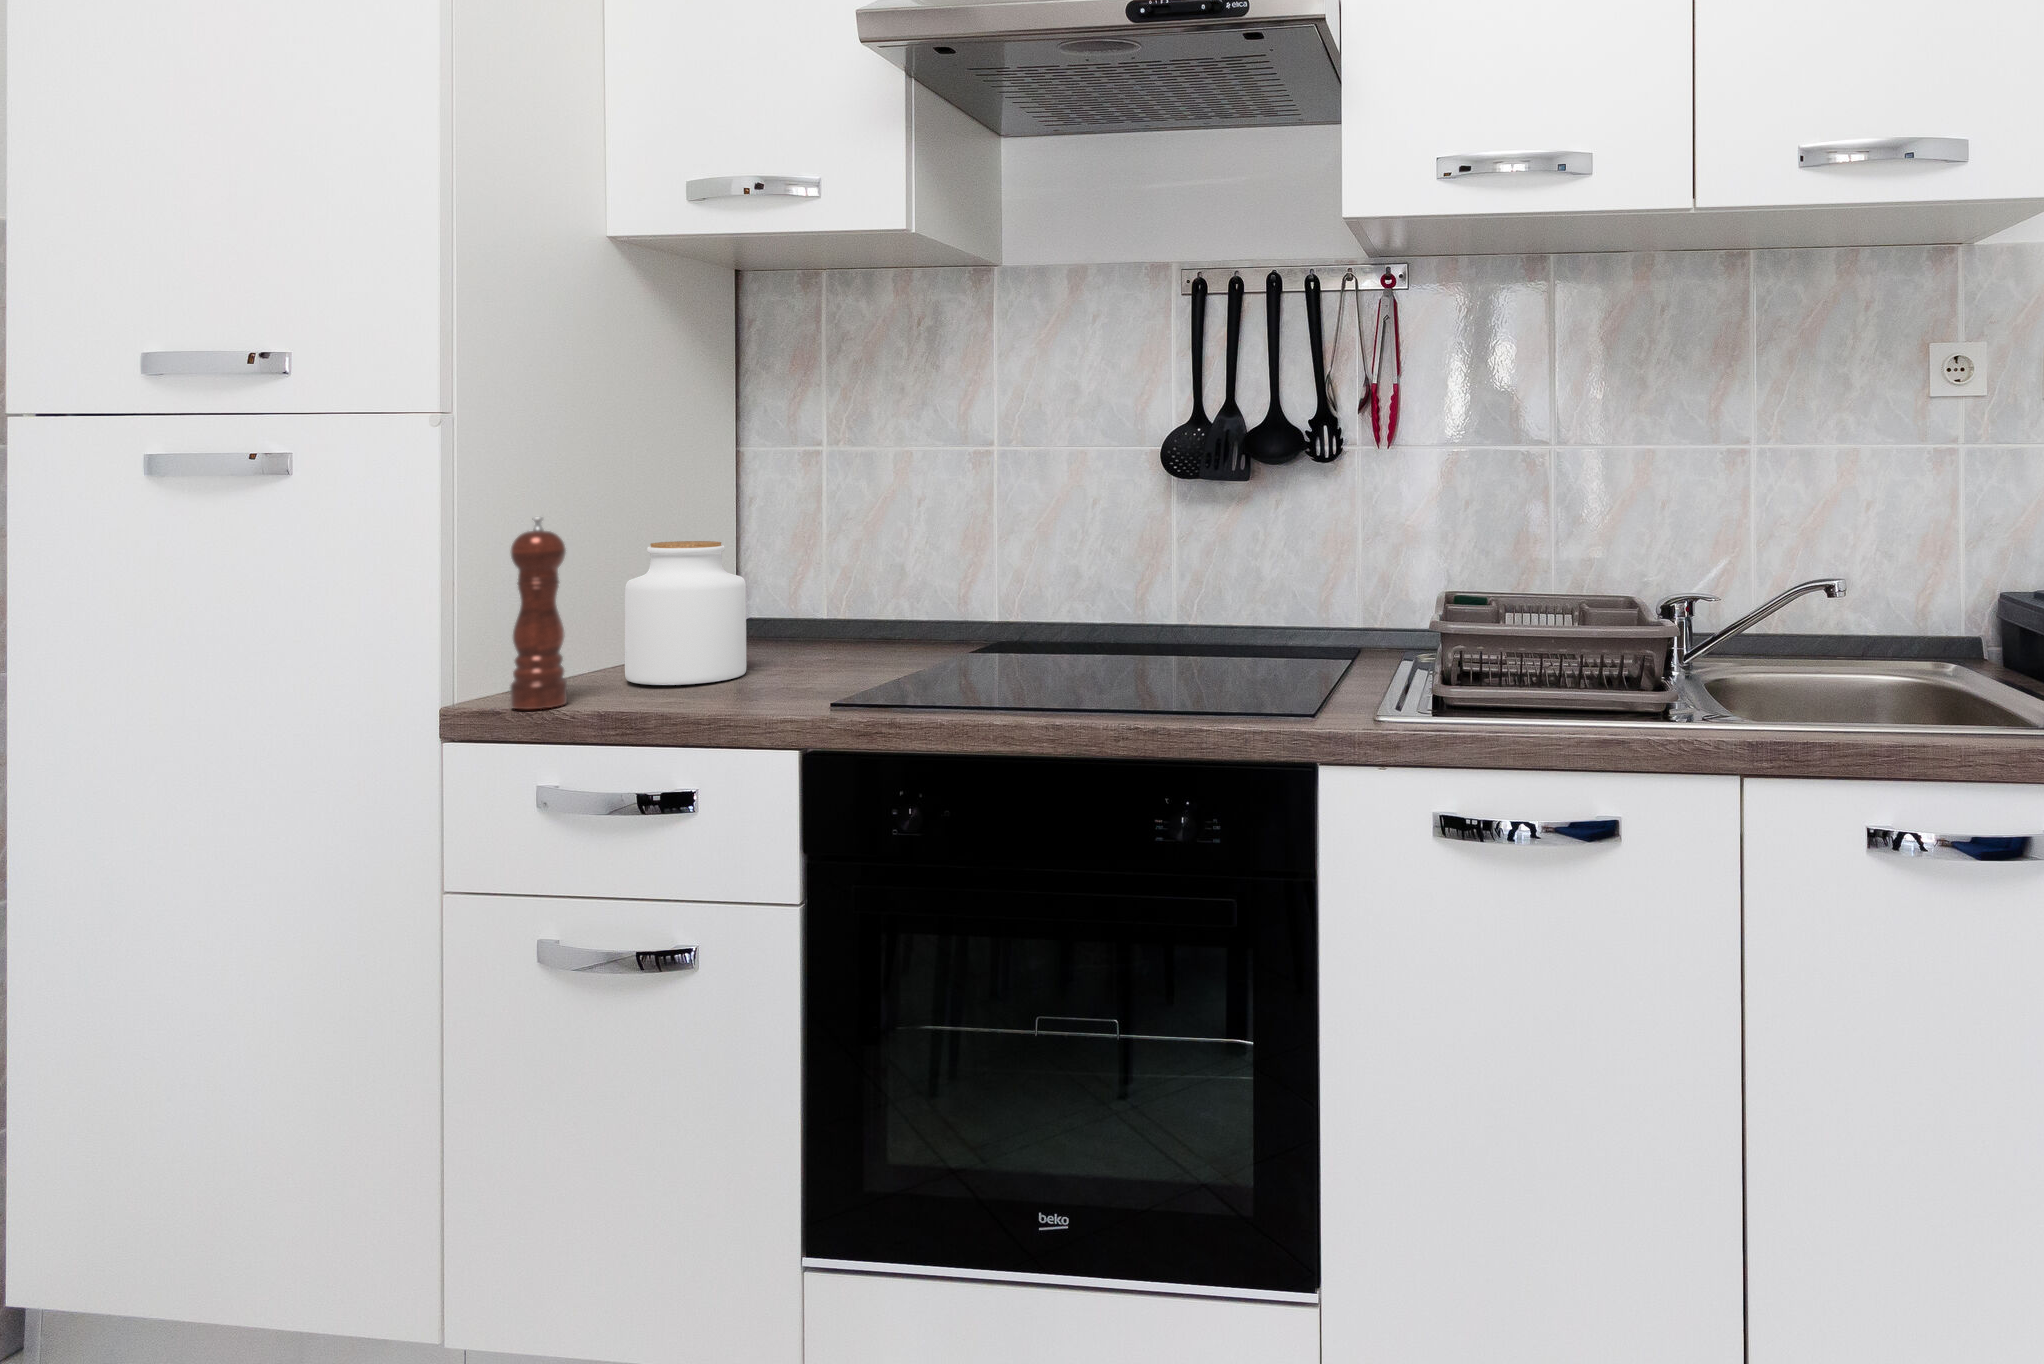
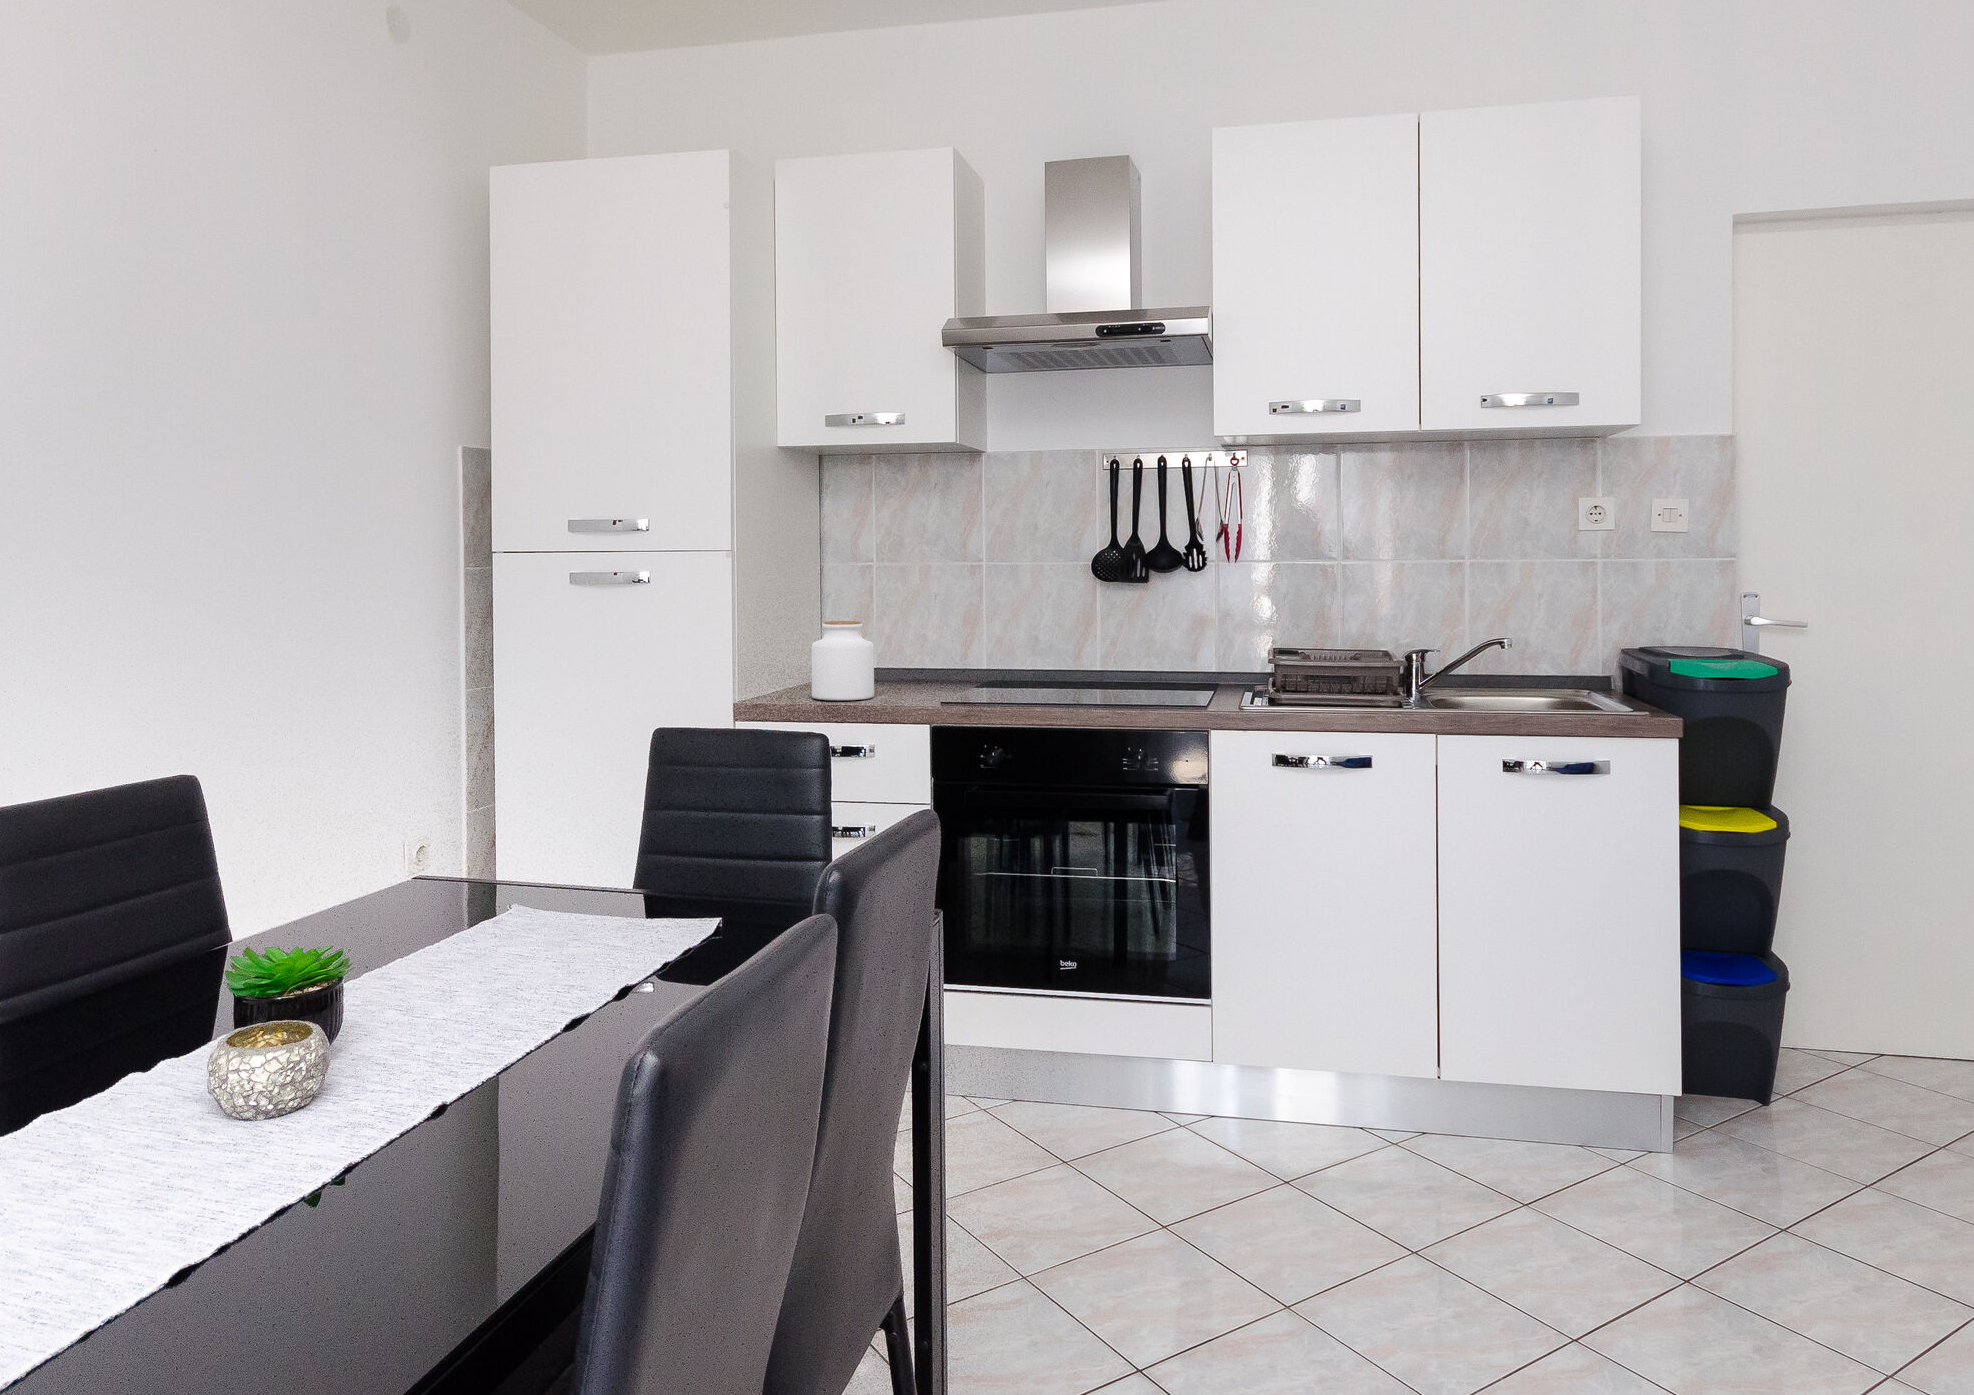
pepper mill: present [510,517,567,709] -> none [776,608,803,710]

